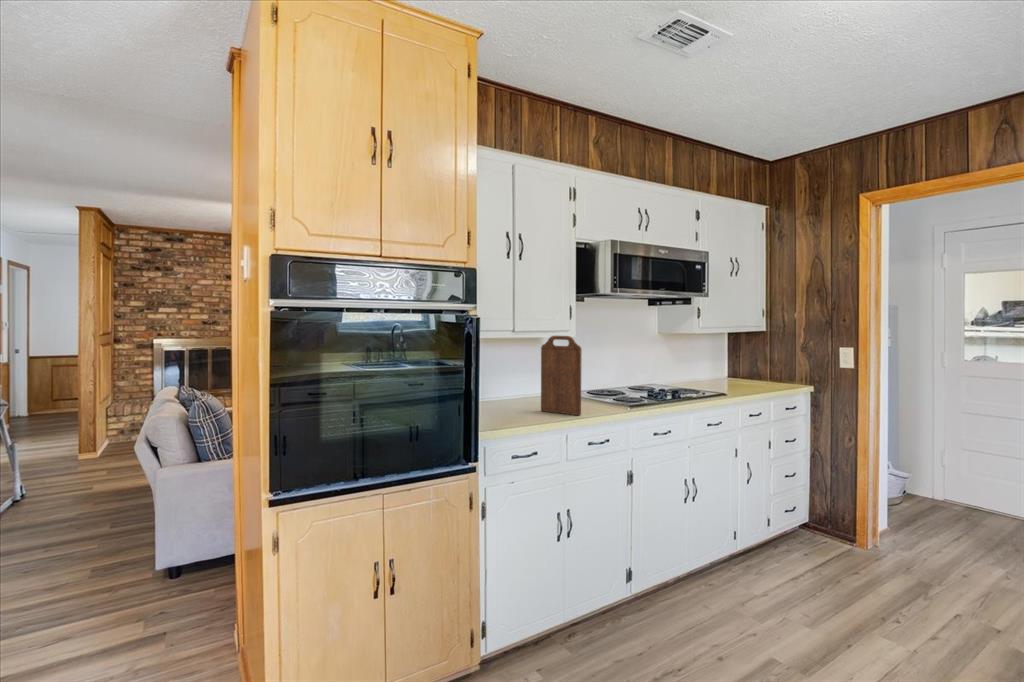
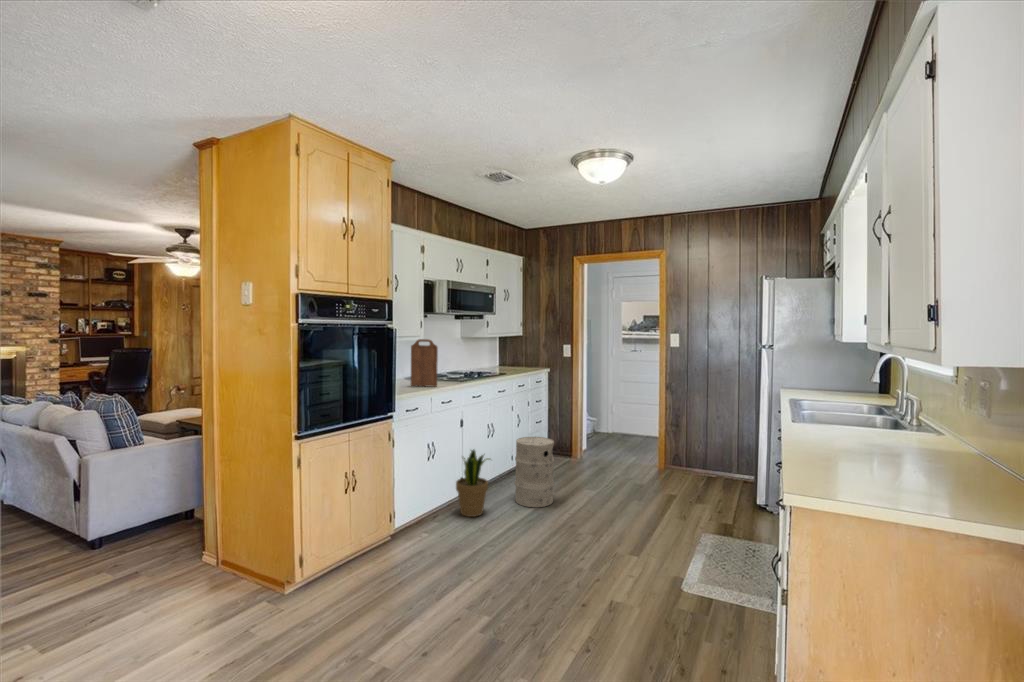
trash can: none [728,511,809,653] -> present [514,437,554,507]
potted plant: none [614,524,681,648] -> present [456,449,489,517]

